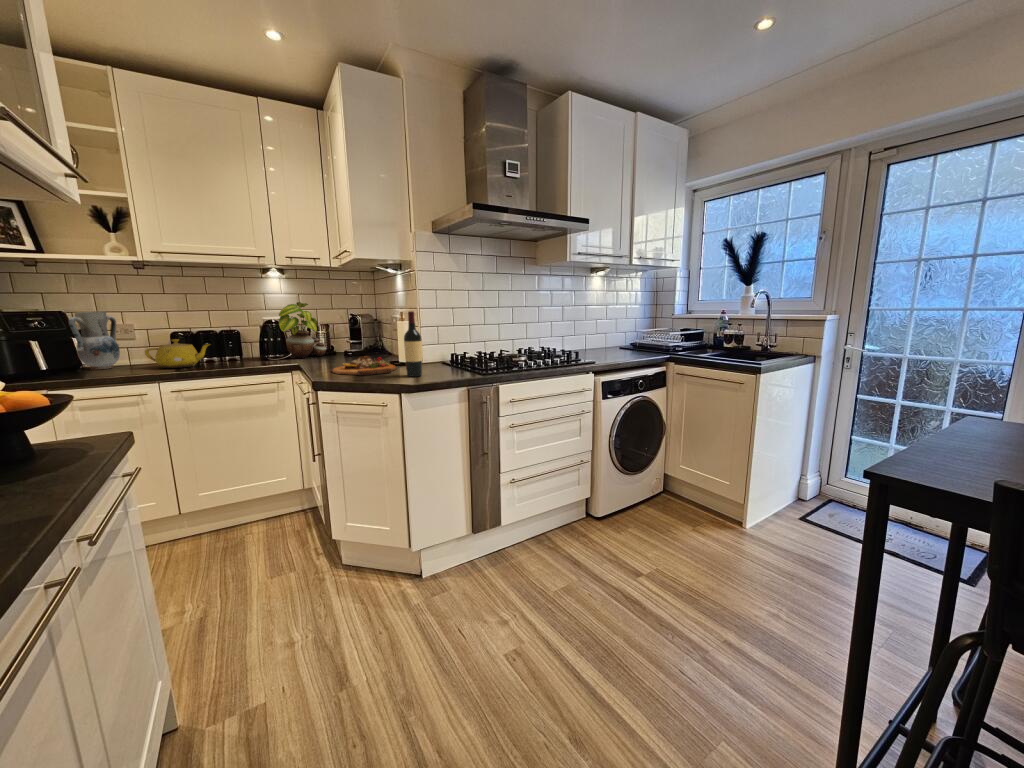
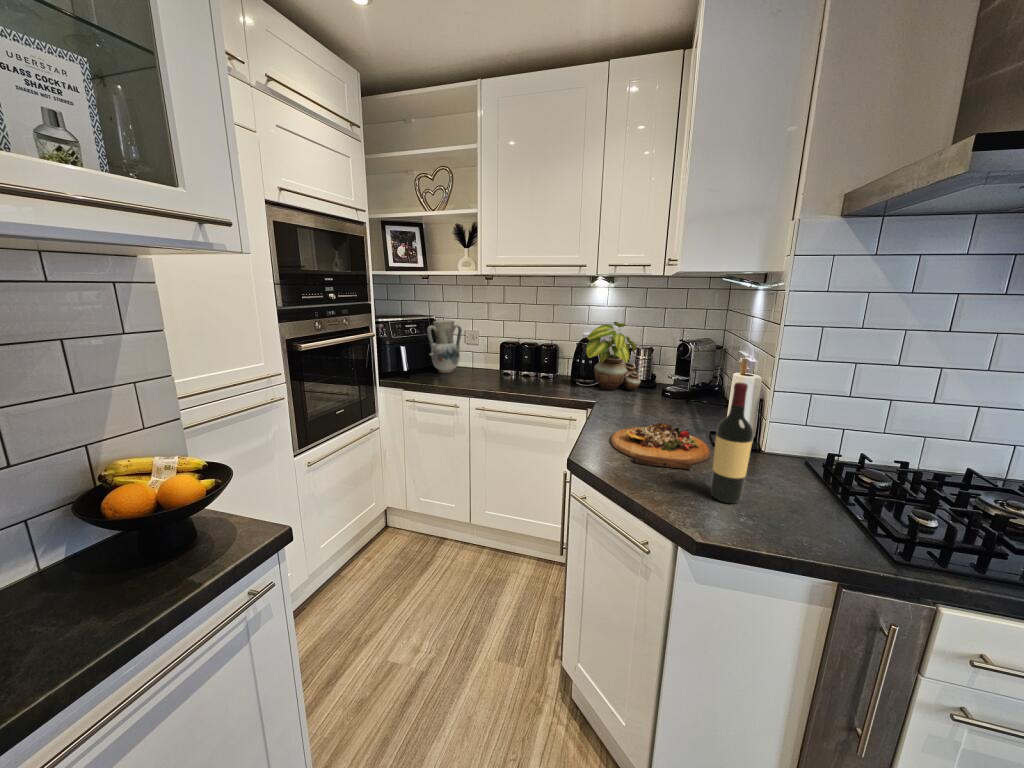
teapot: present [145,339,210,368] -> none [470,354,519,384]

